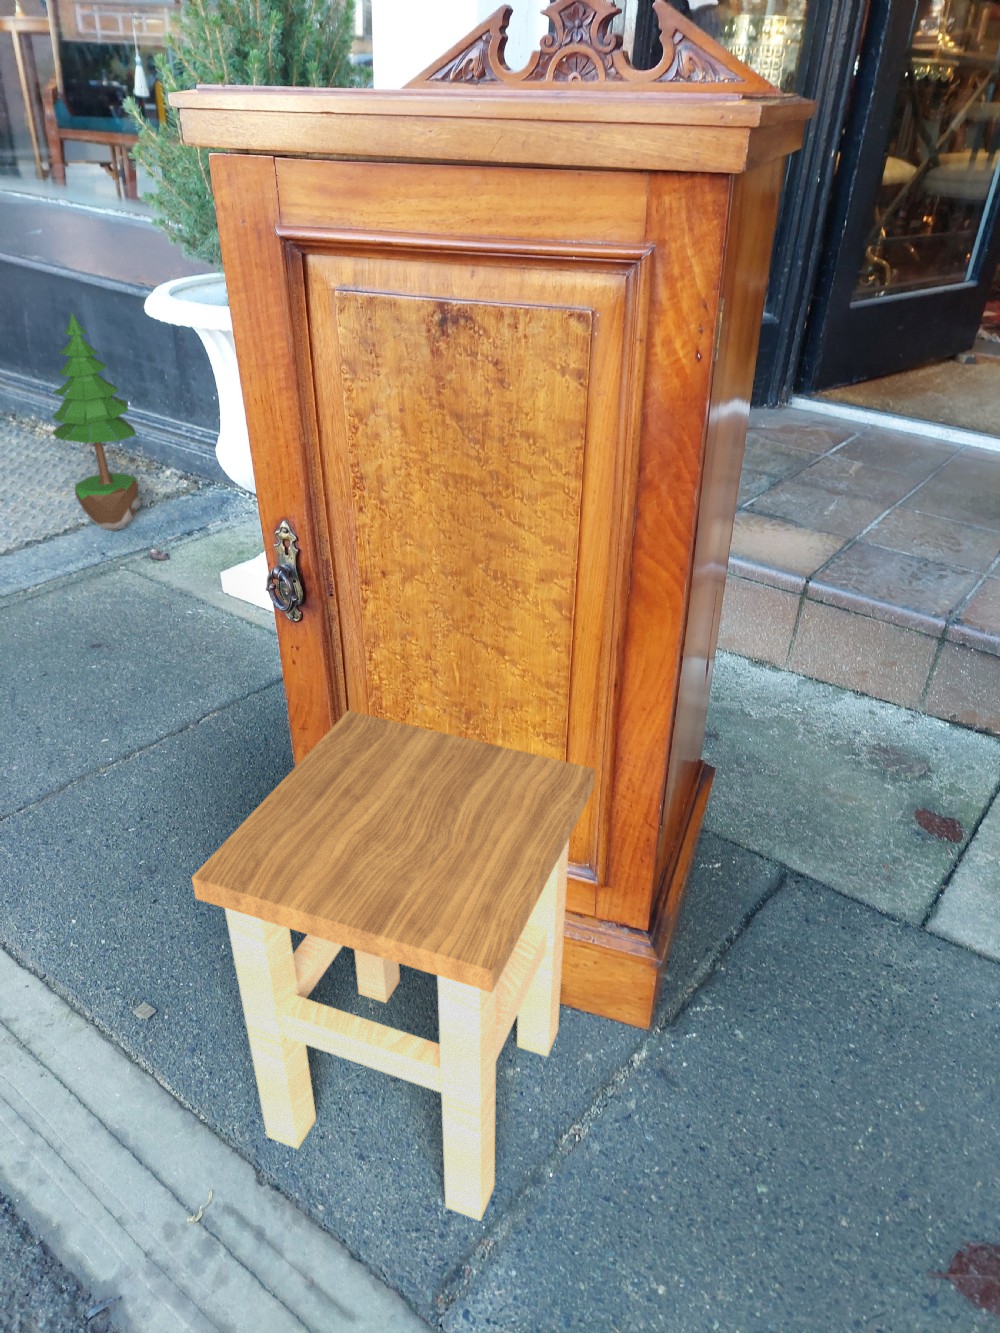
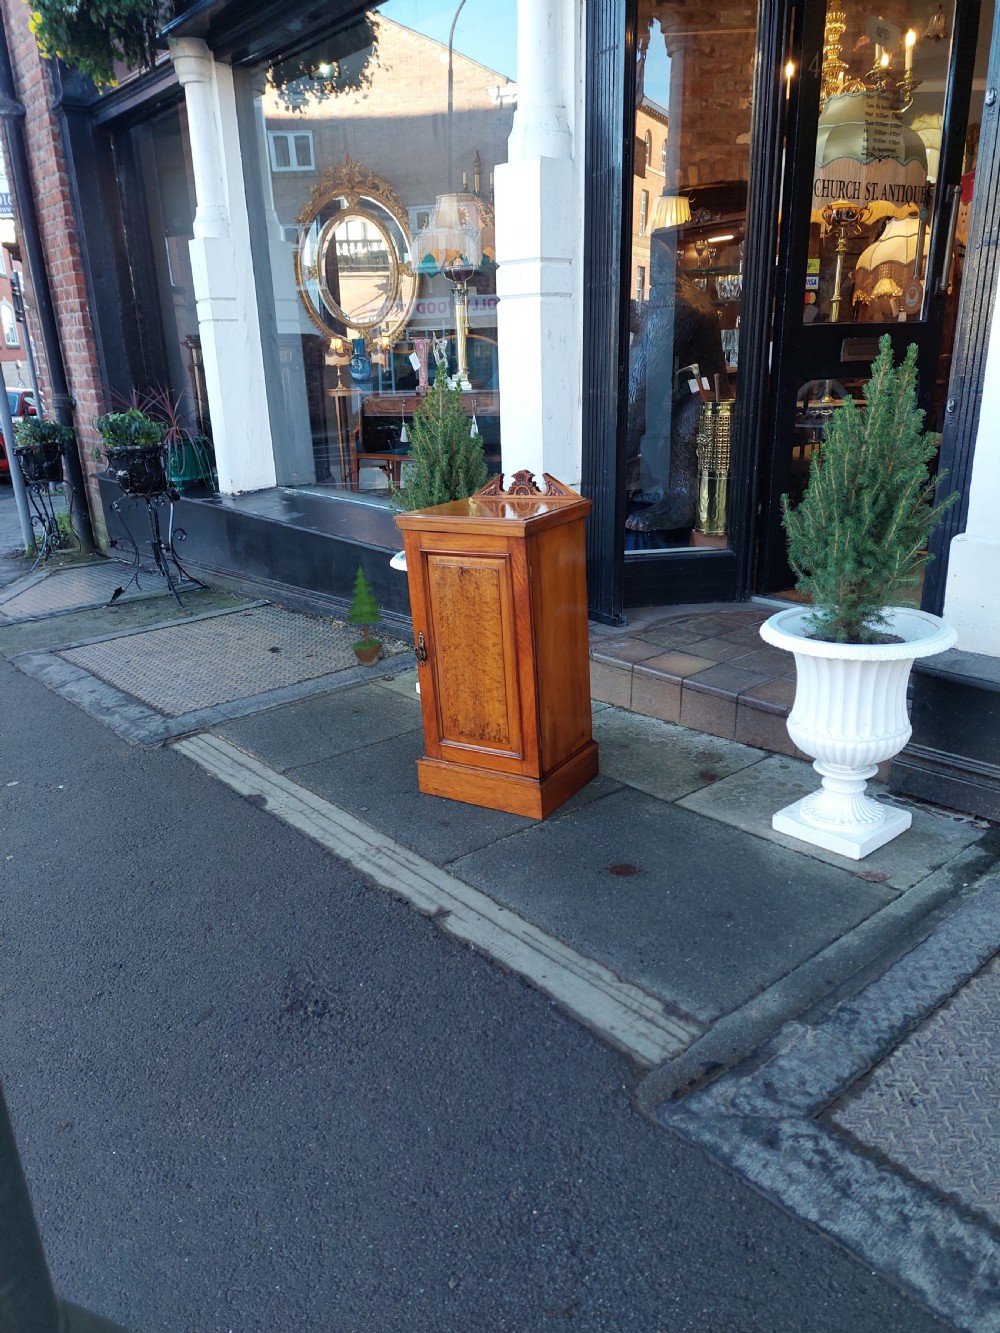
stool: present [192,711,595,1221] -> none [383,695,510,853]

